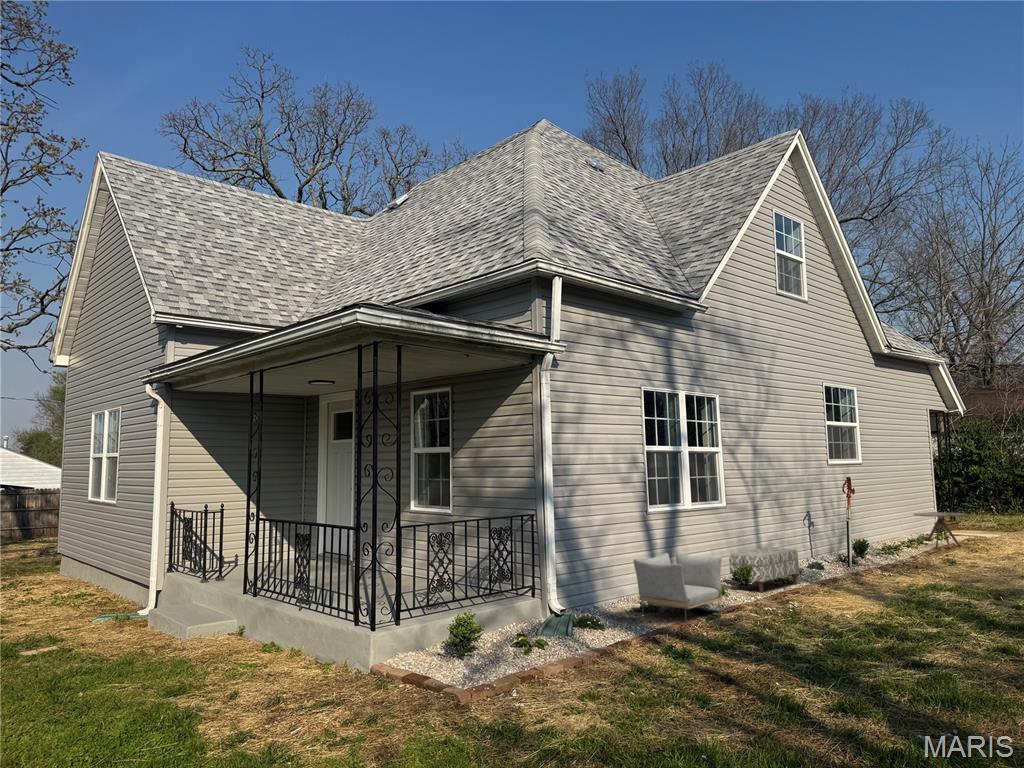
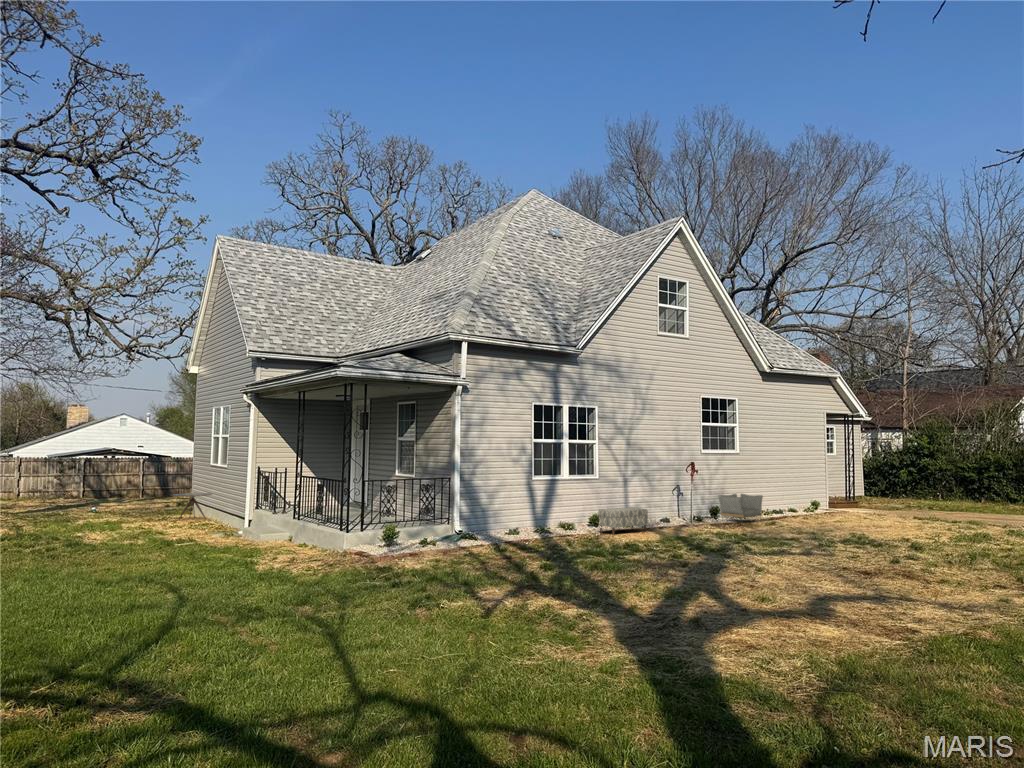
round table: present [914,512,967,548] -> present [173,493,212,520]
armchair: present [634,553,722,620] -> present [719,494,763,518]

